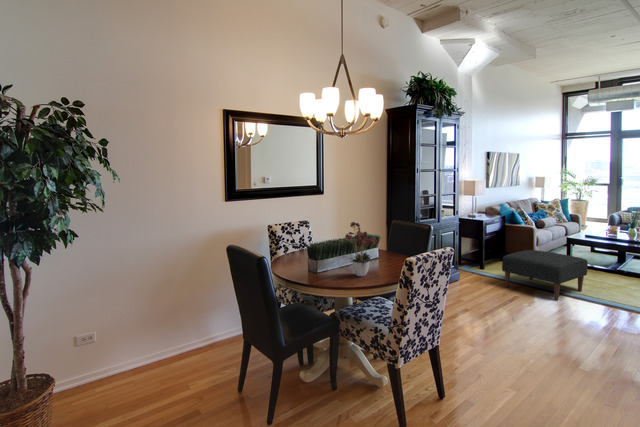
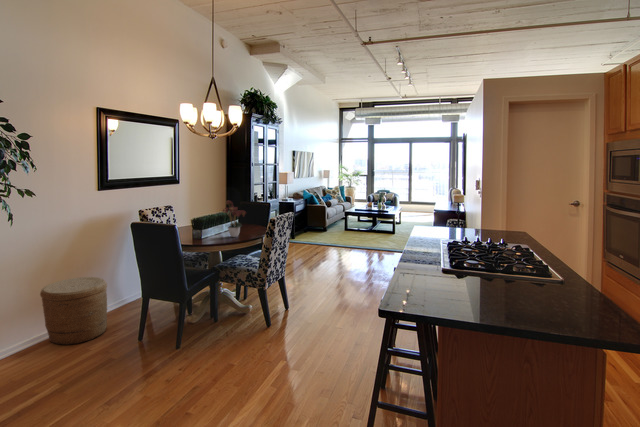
ottoman: present [502,250,588,300] -> none [309,222,358,252]
woven basket: none [145,302,213,385] -> present [40,277,107,345]

